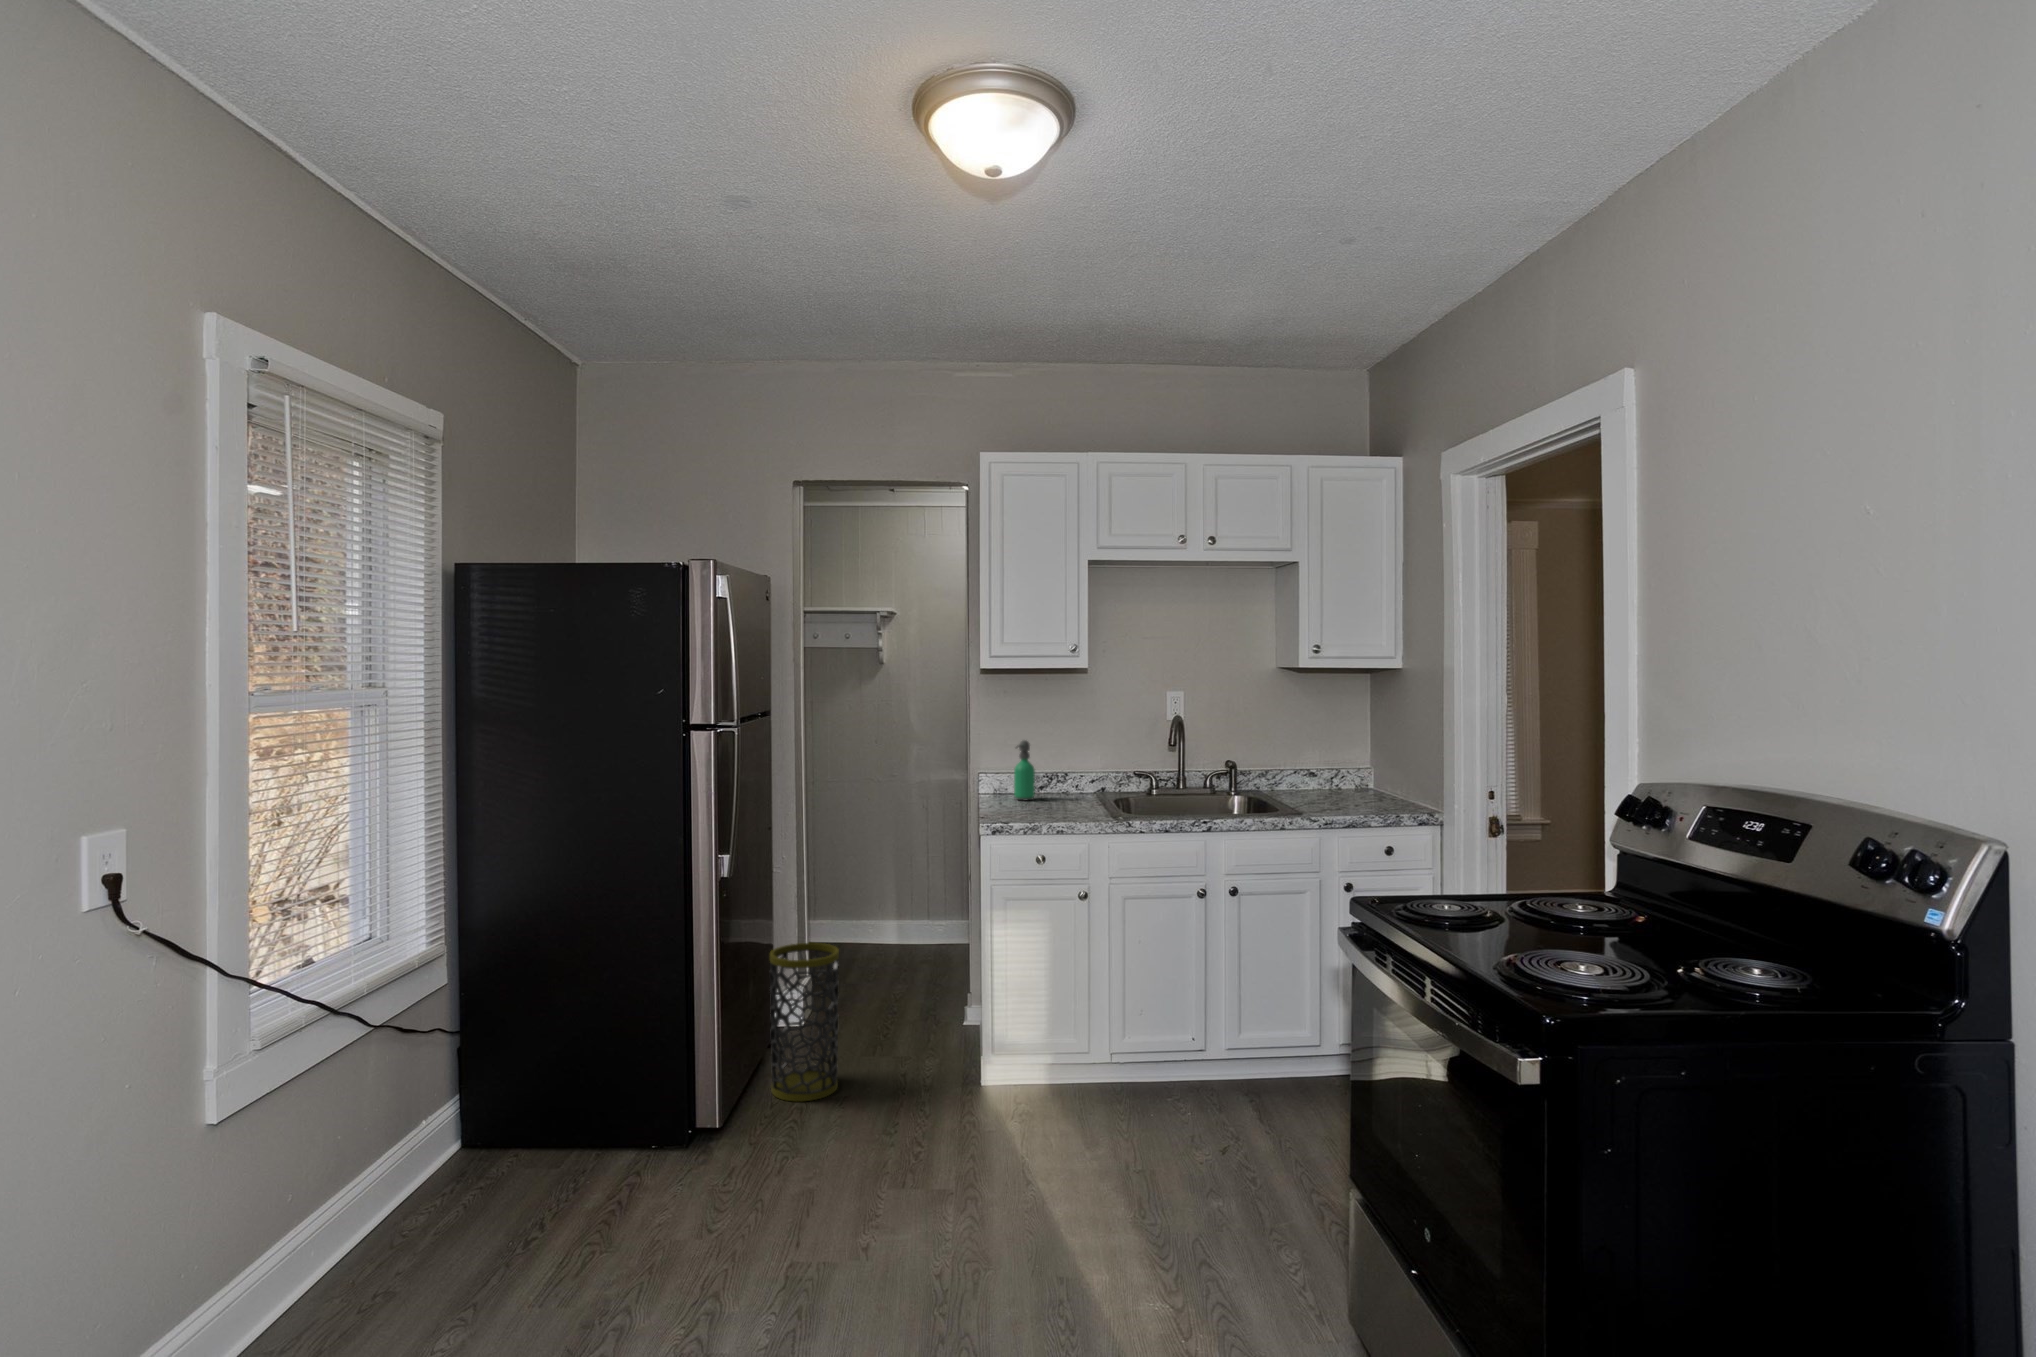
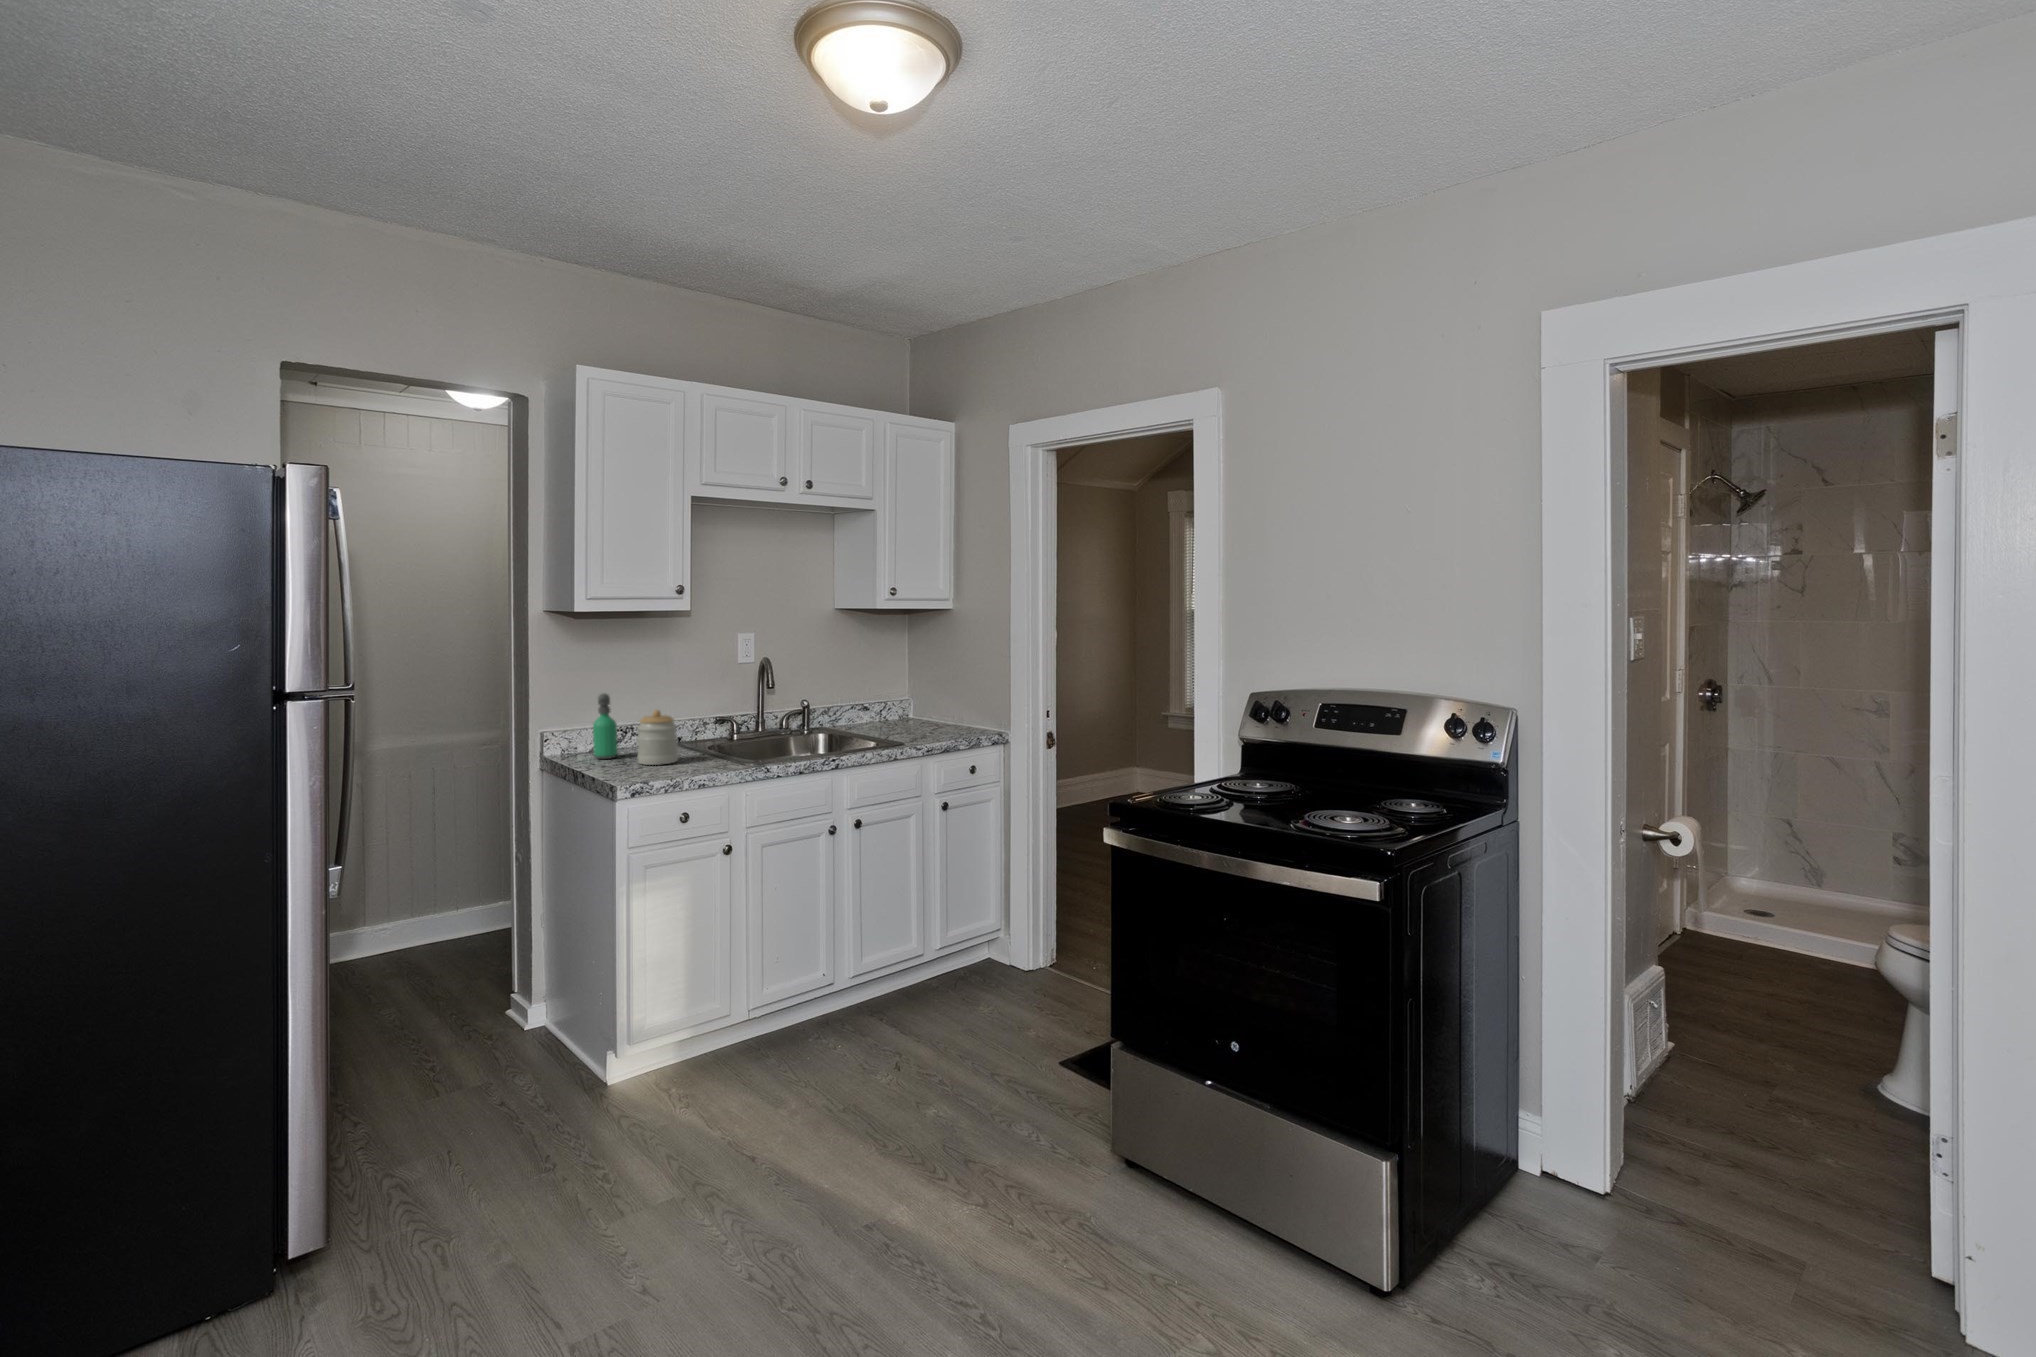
jar: none [1037,758,1073,810] -> present [637,710,678,765]
trash can: present [770,943,839,1101] -> none [347,954,449,1150]

